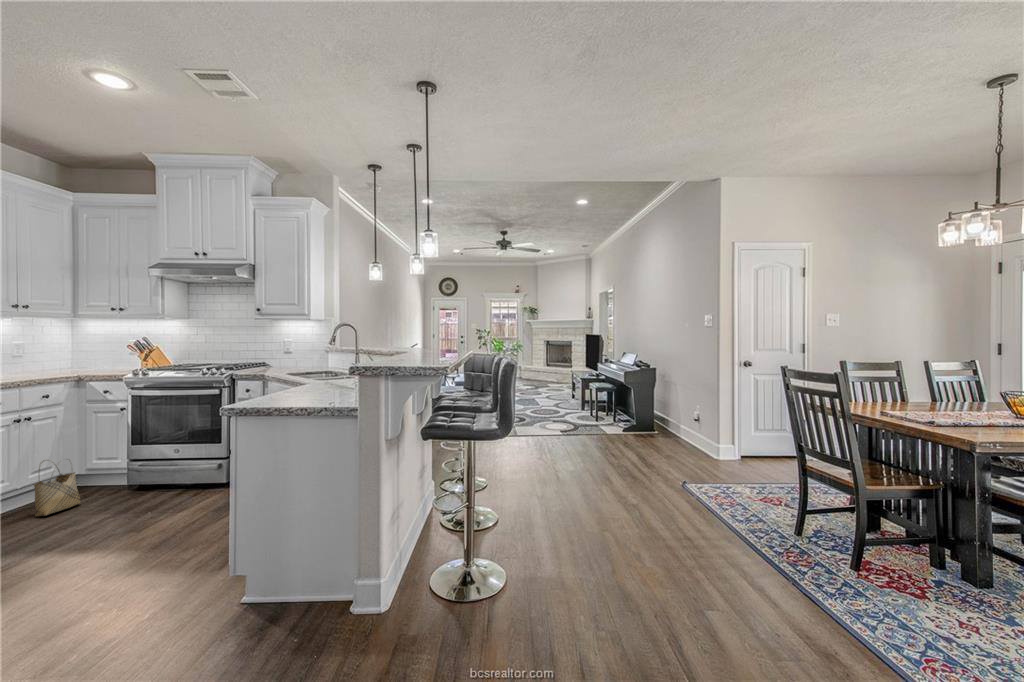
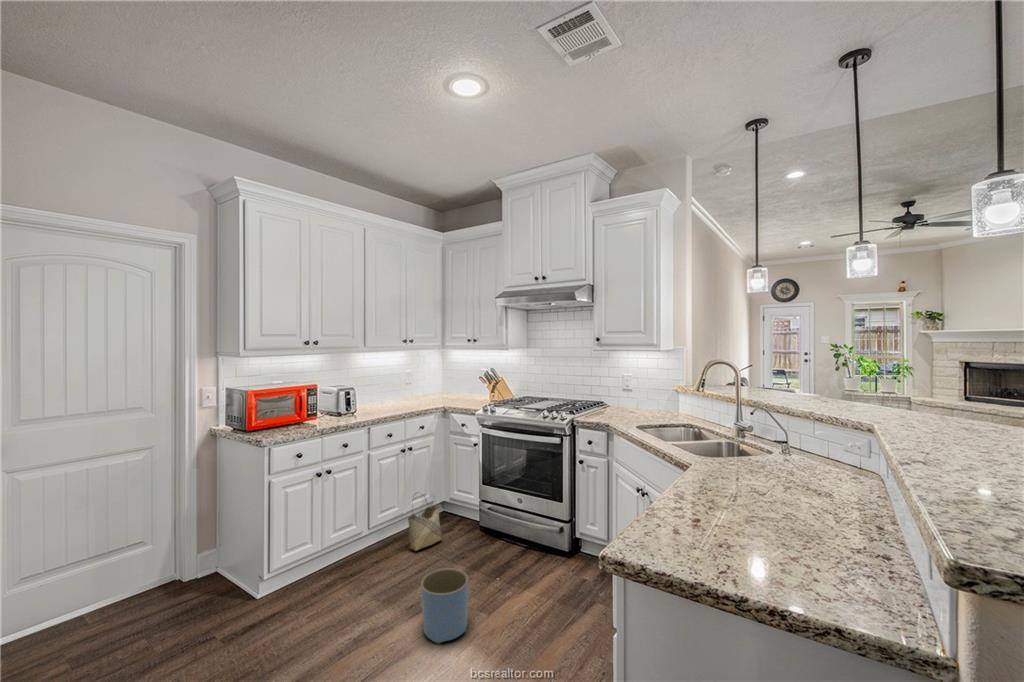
planter: none [65,499,121,556] -> present [421,568,469,644]

